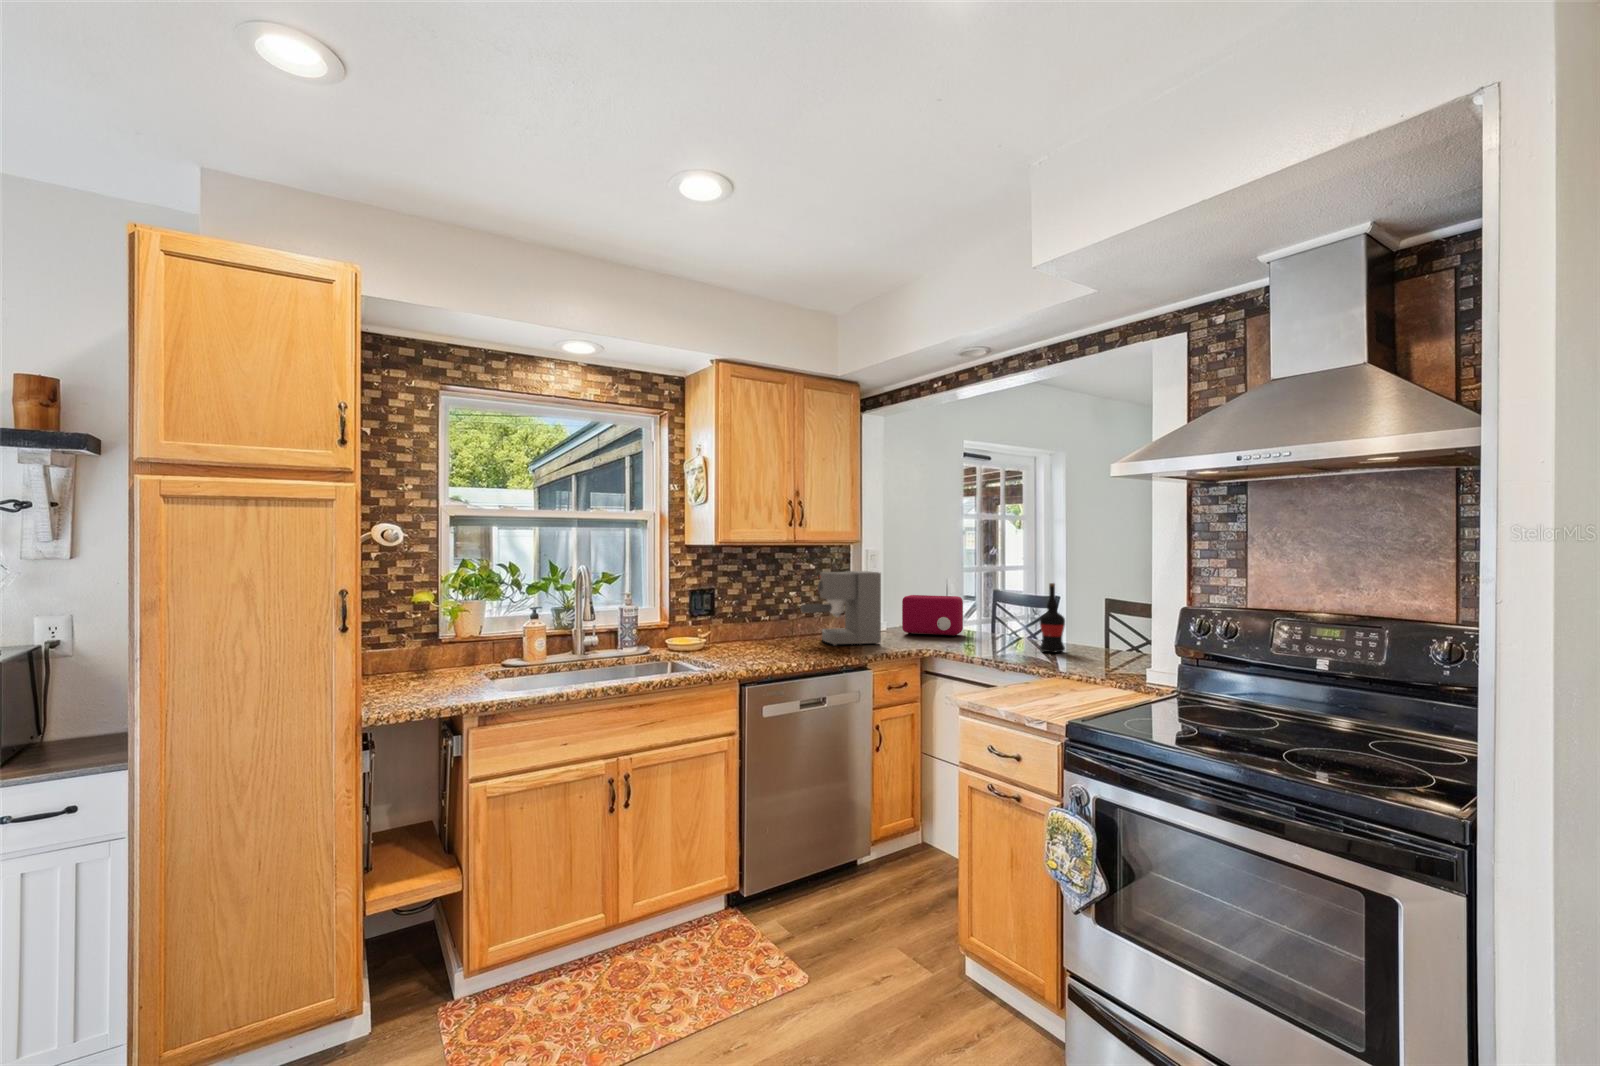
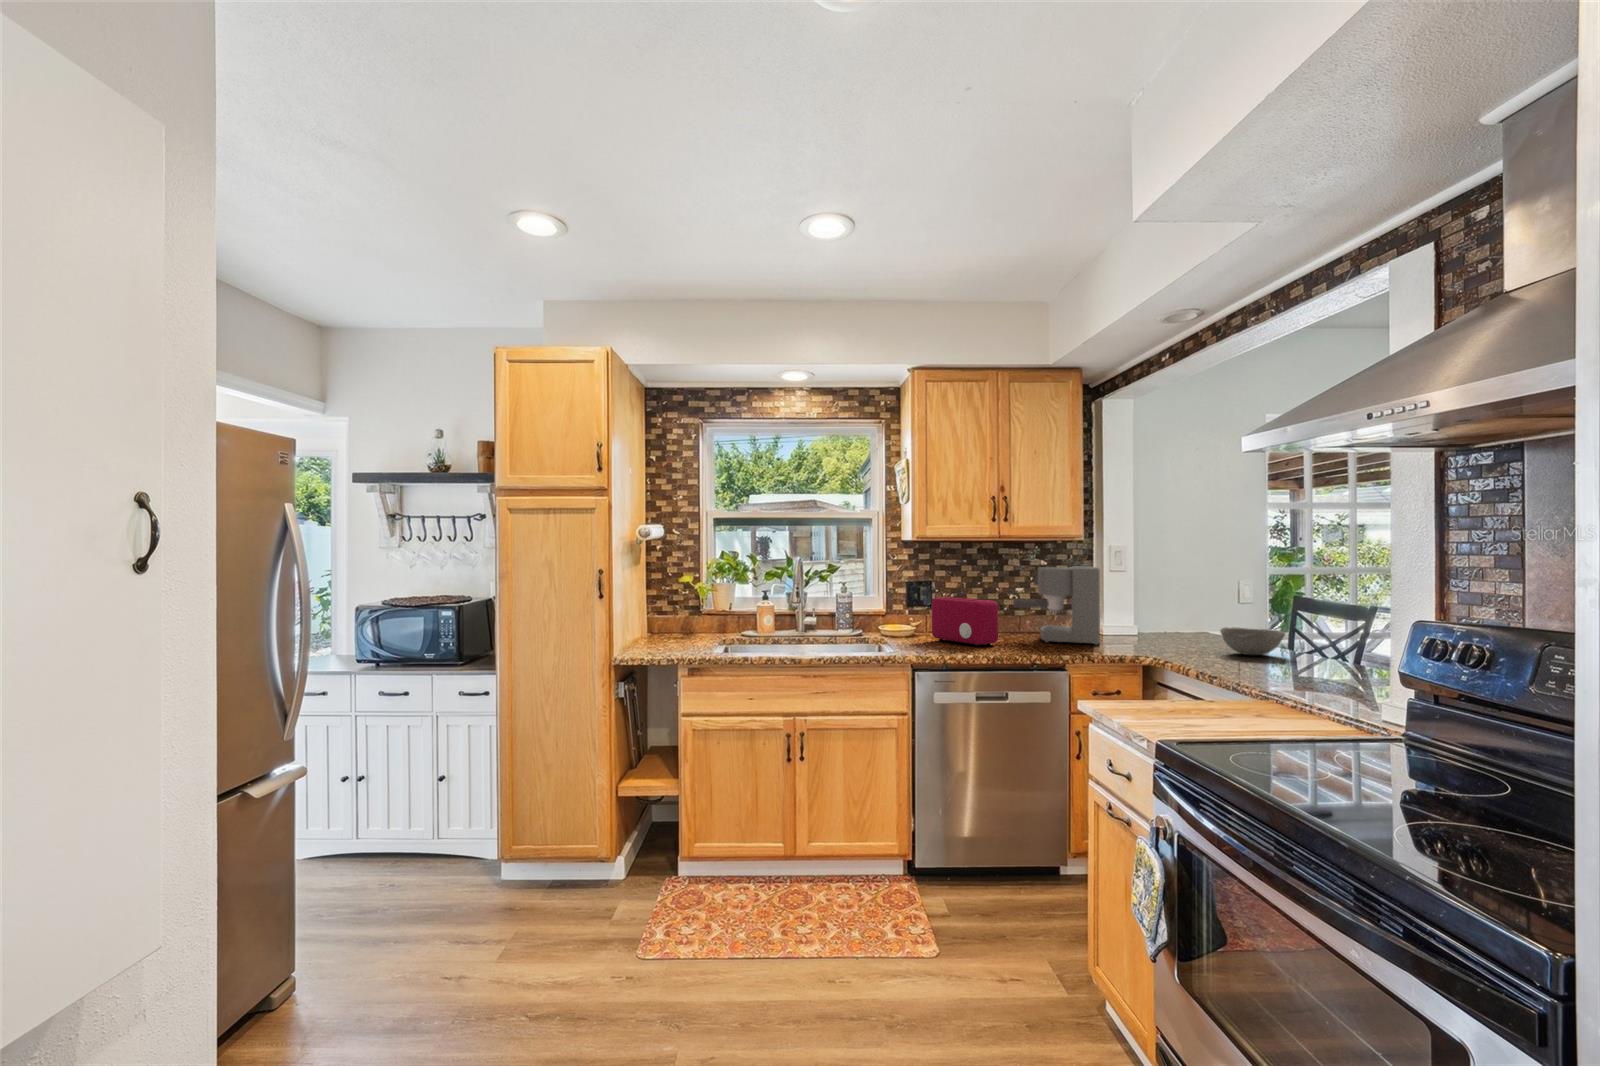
wine bottle: present [1039,583,1065,652] -> none [1291,584,1329,671]
toaster: present [902,595,963,637] -> present [932,597,998,647]
bowl: none [975,621,1021,644] -> present [1220,628,1285,655]

